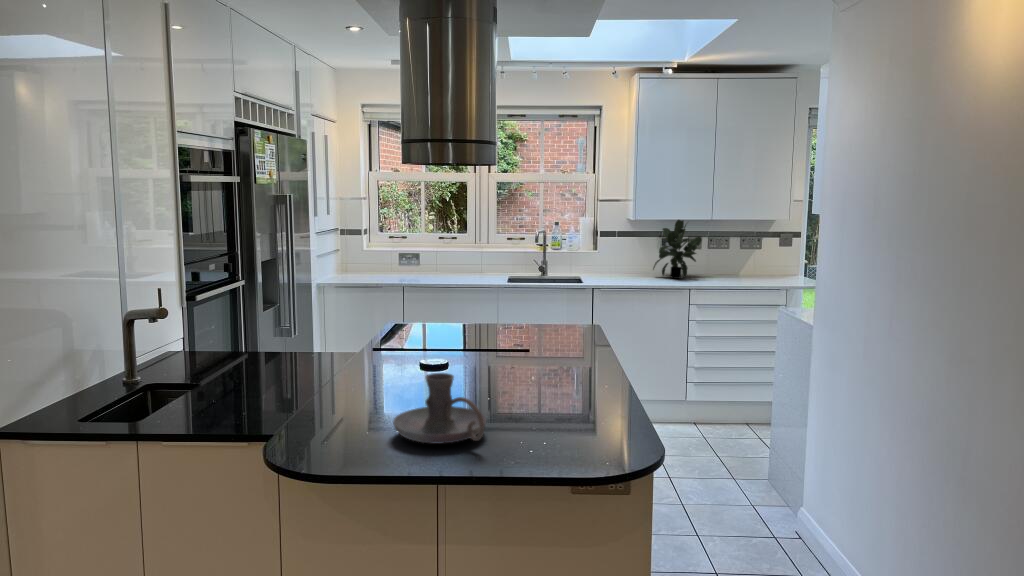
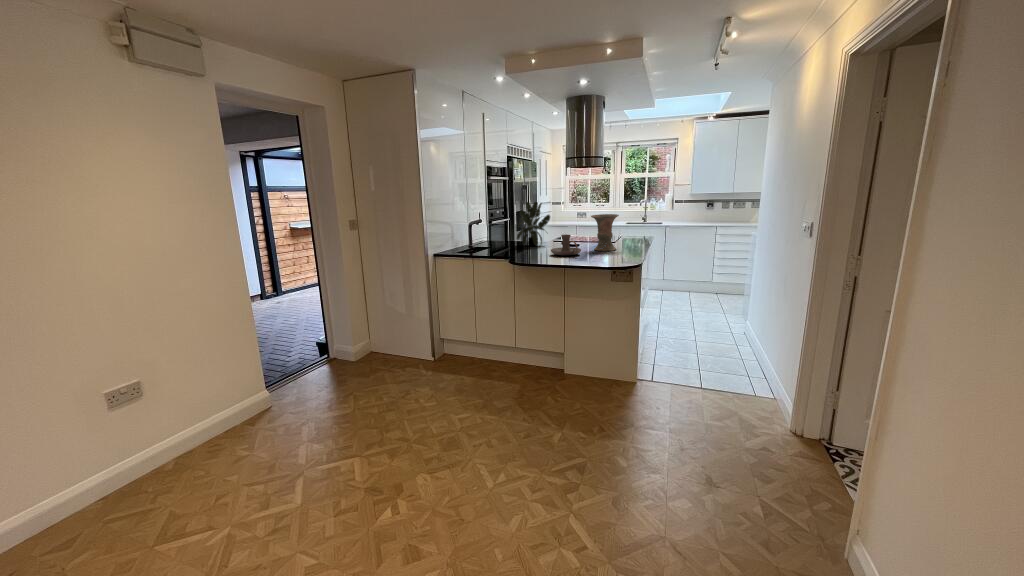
potted plant: present [653,220,702,279] -> present [517,202,550,246]
vase: none [497,299,574,407] -> present [591,214,619,251]

